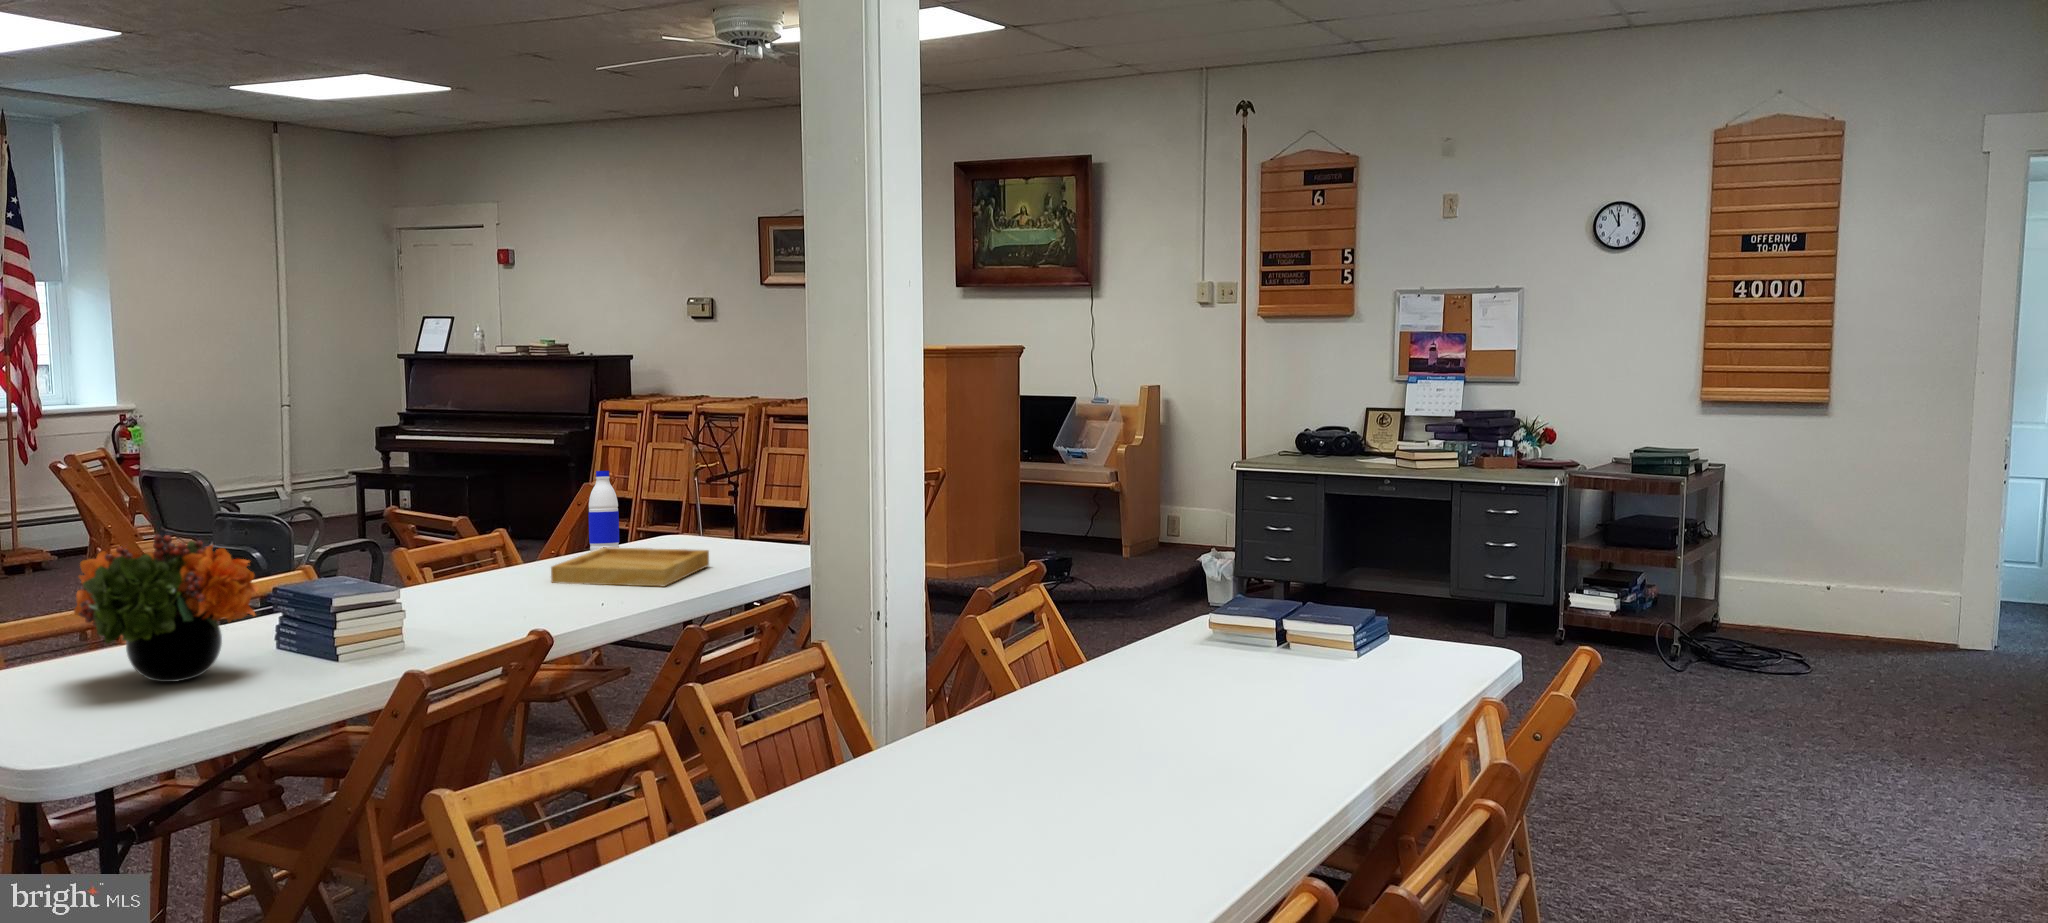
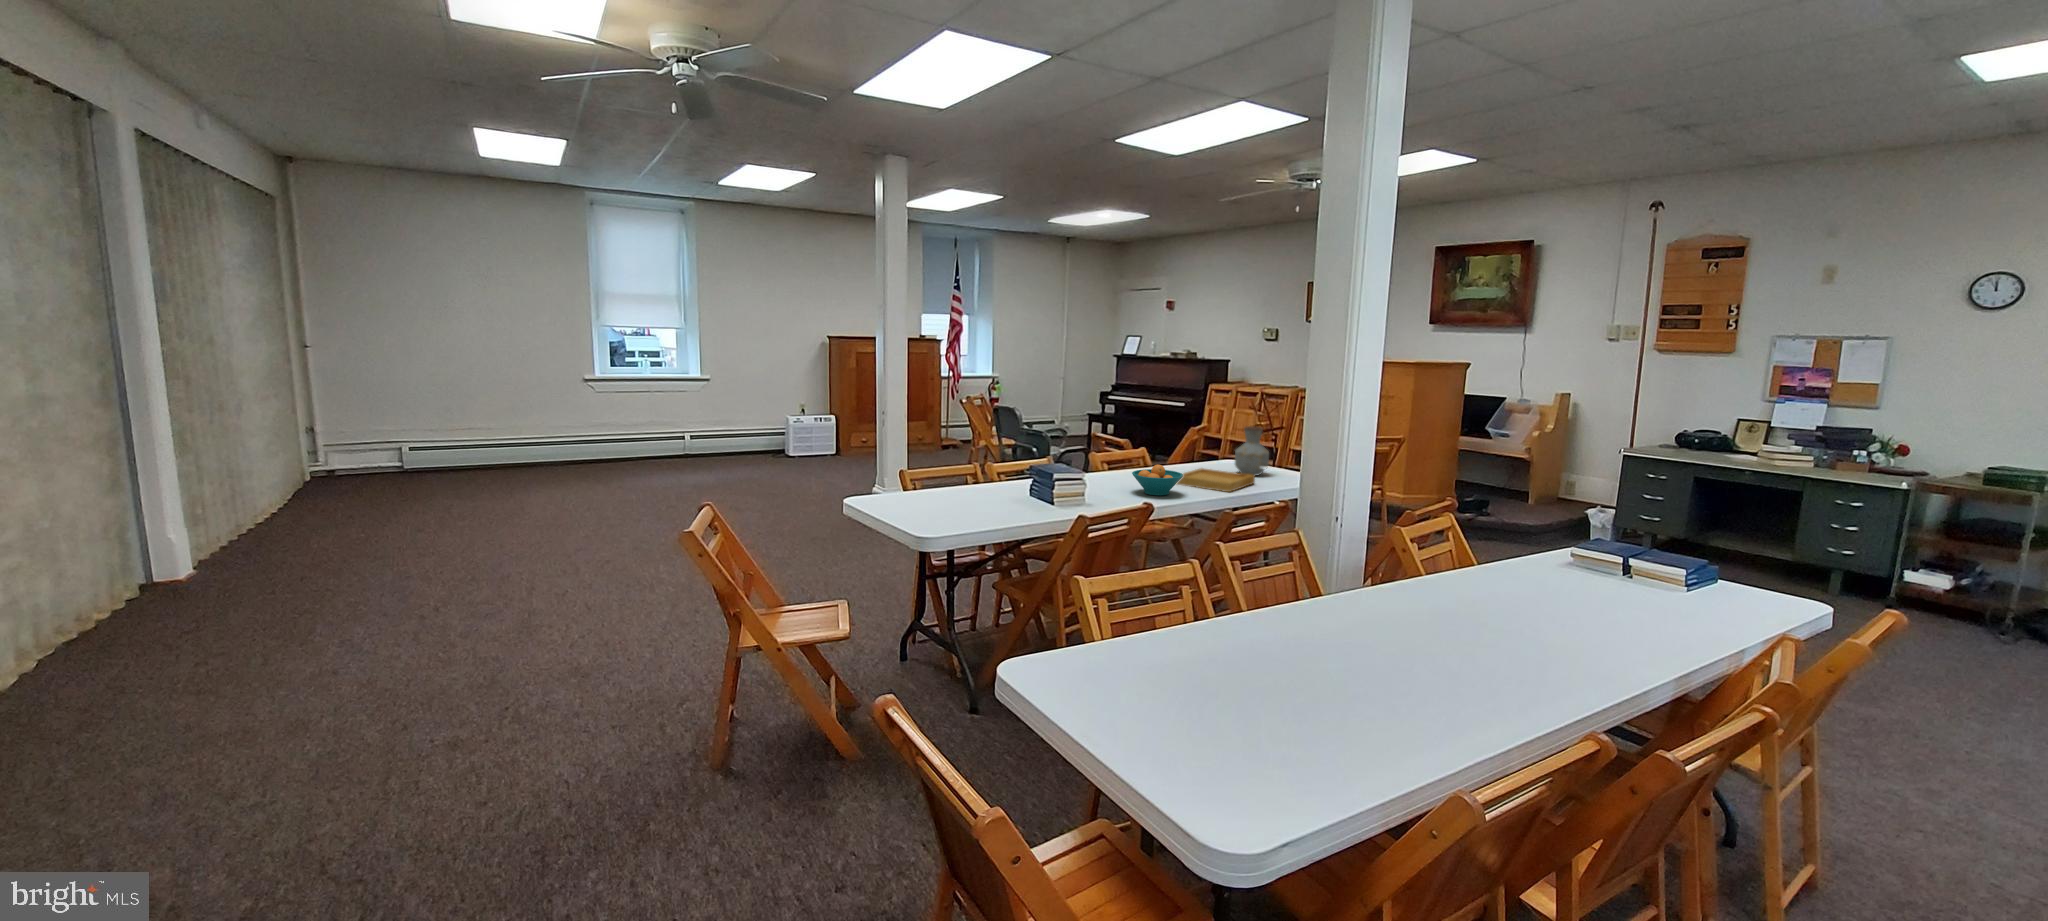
vase: none [666,460,730,552] -> present [1235,426,1269,475]
water bottle: present [589,471,619,552] -> none [1194,428,1210,473]
flower arrangement: present [74,535,259,682] -> none [975,447,1047,511]
fruit bowl: none [462,546,572,609] -> present [1132,465,1183,496]

